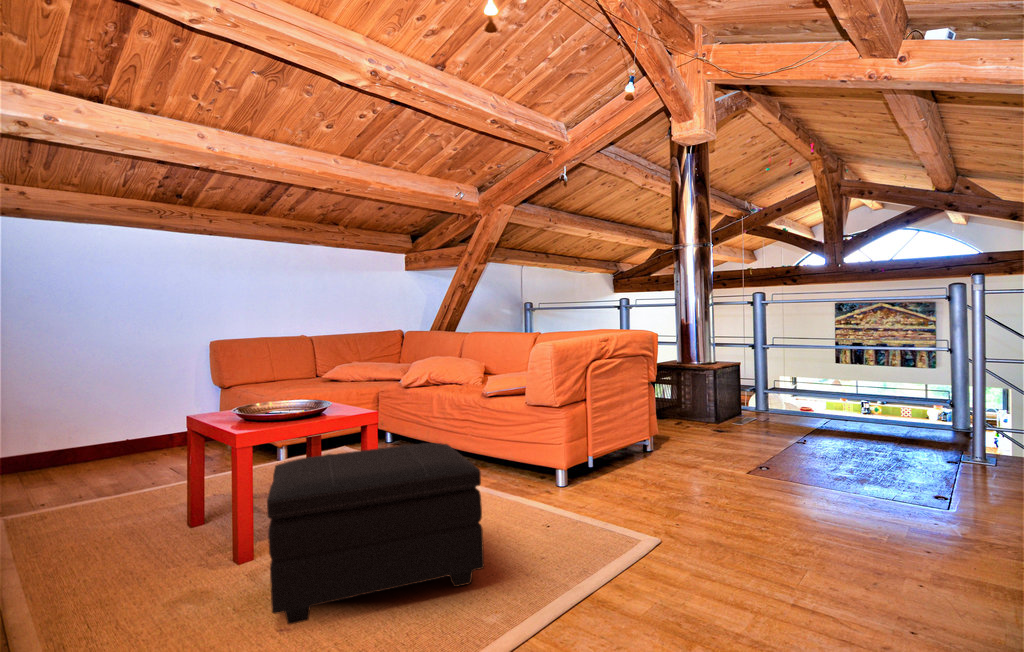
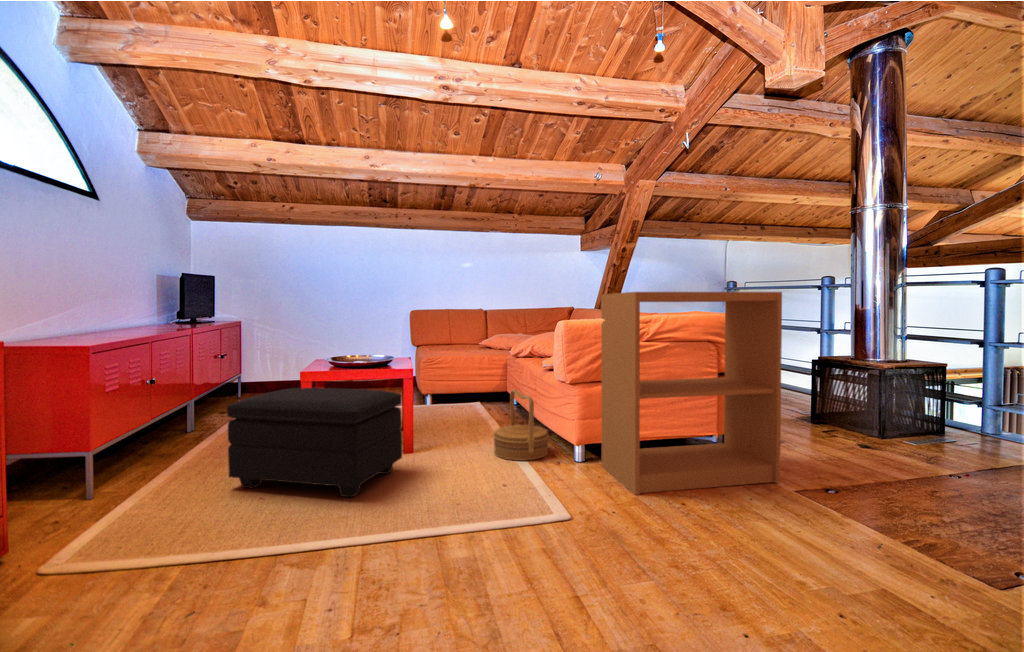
bookshelf: none [611,311,749,502] -> present [601,292,782,495]
basket: none [497,423,558,500] -> present [493,390,549,461]

